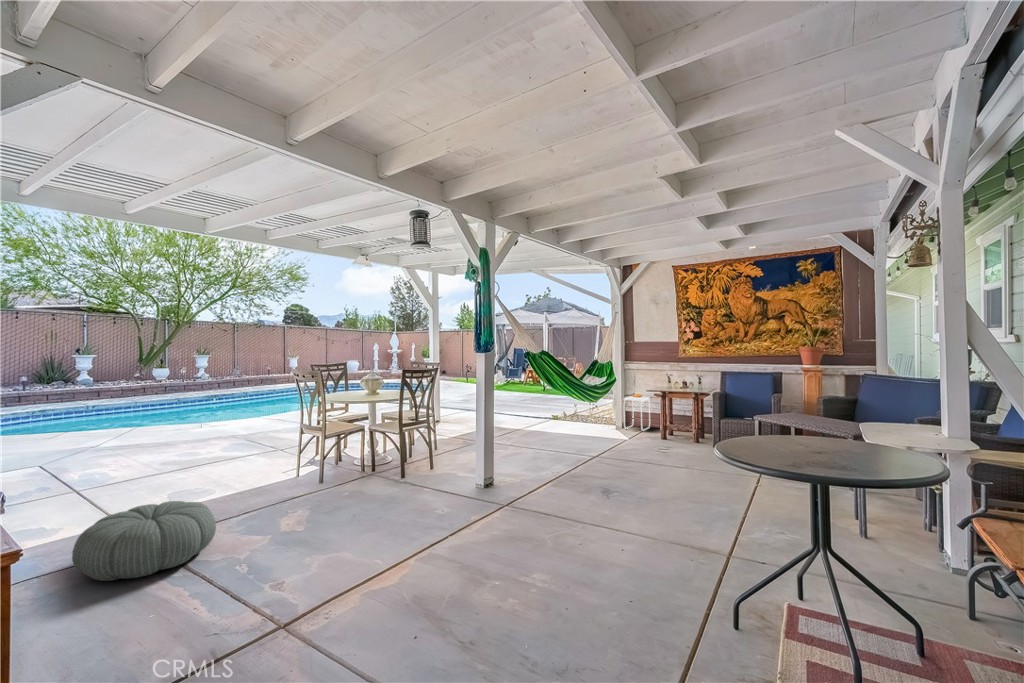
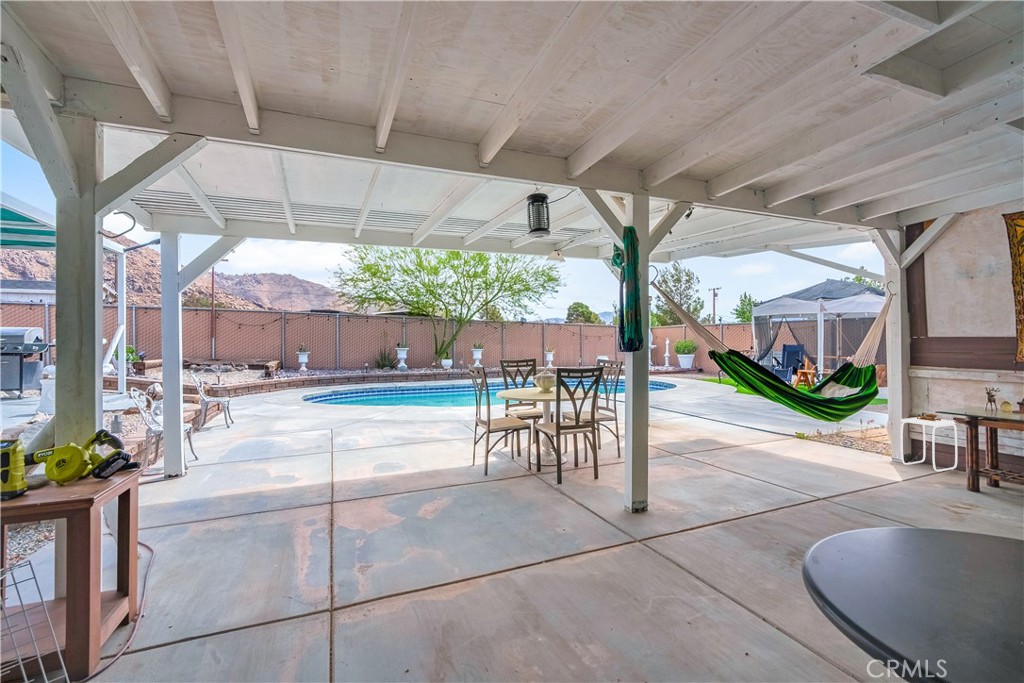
pouf: present [72,501,216,581] -> none [289,469,377,522]

